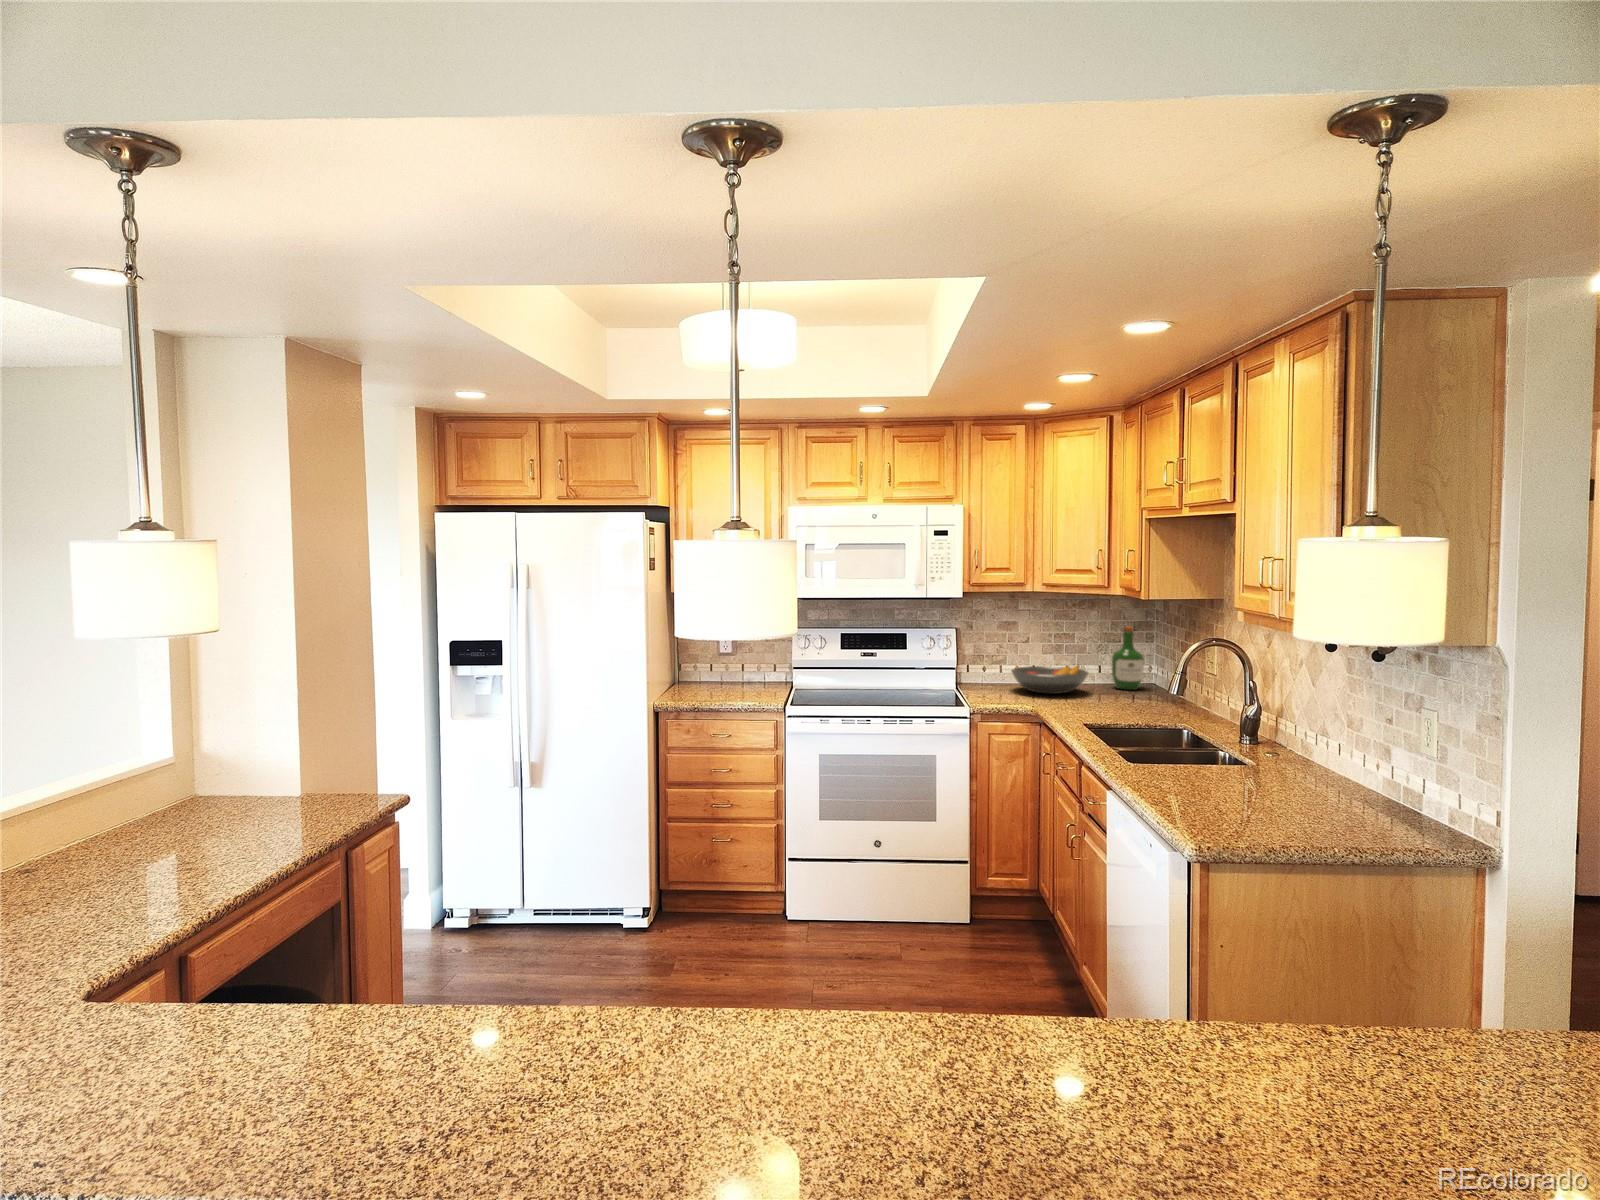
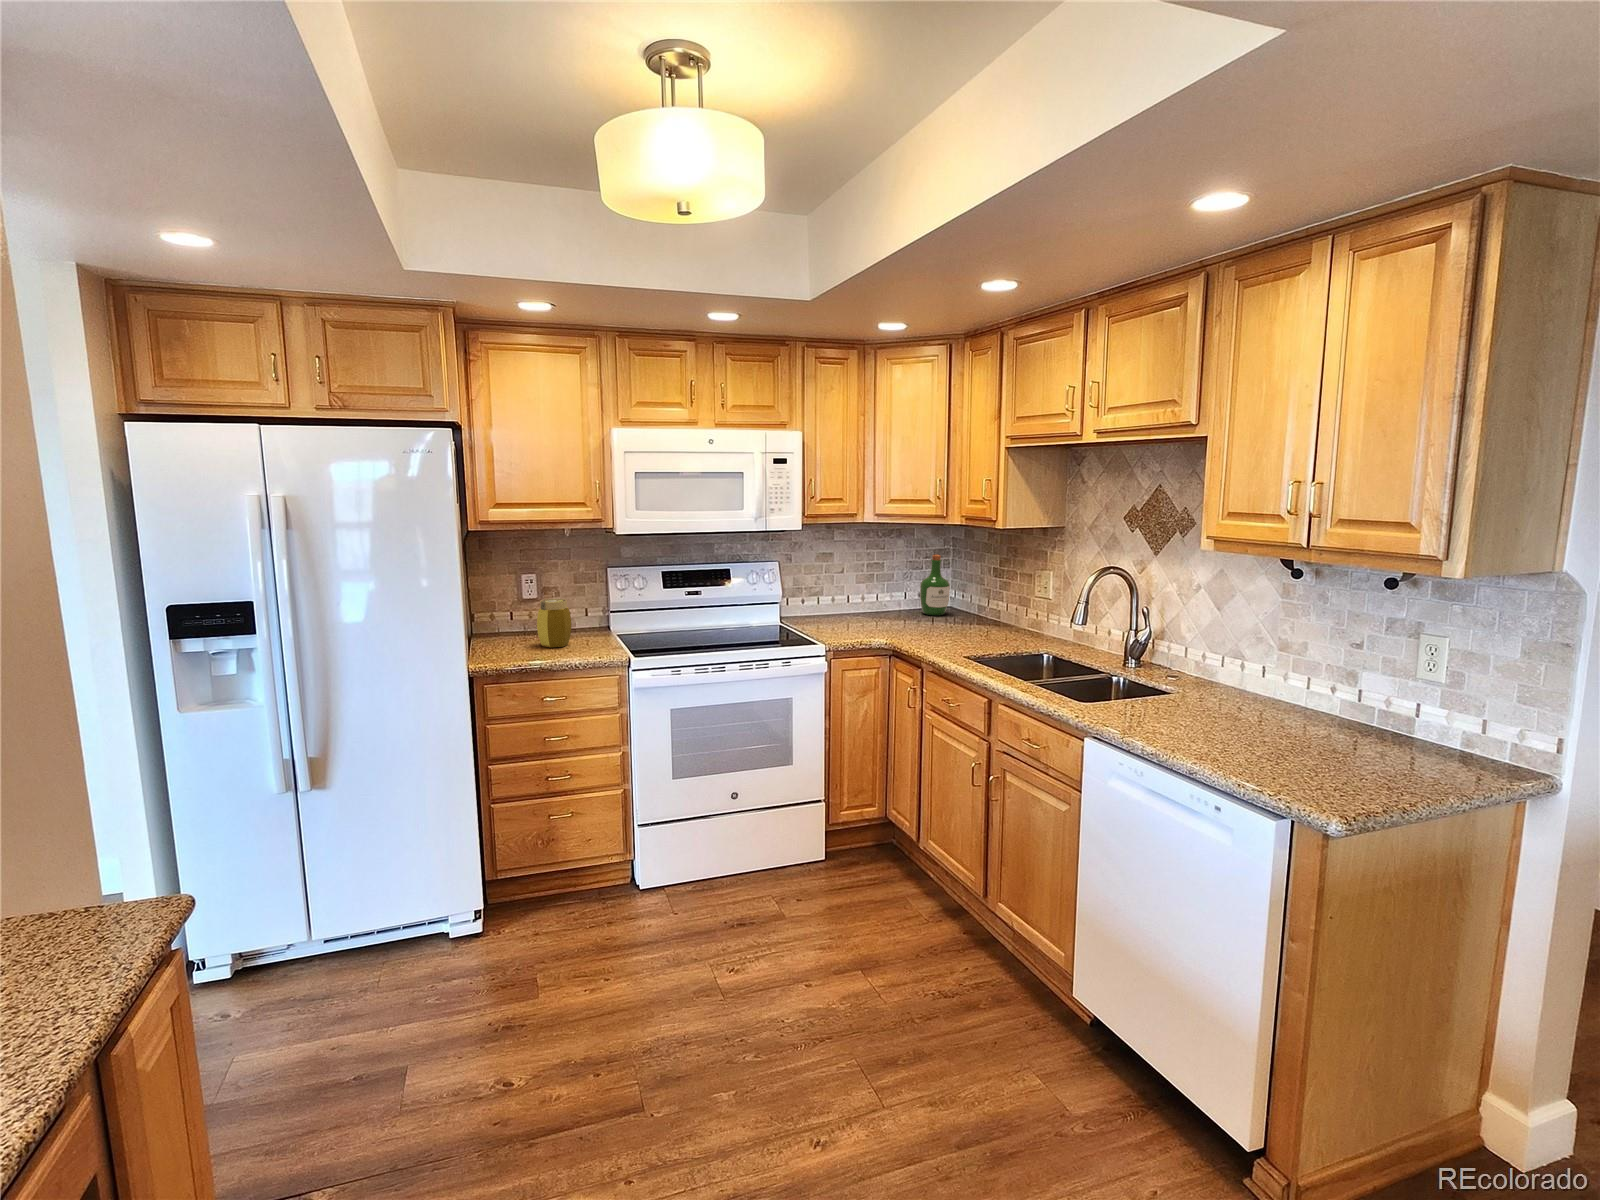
jar: none [722,653,751,694] -> present [537,599,571,648]
fruit bowl: present [1011,666,1088,694] -> none [836,594,911,624]

